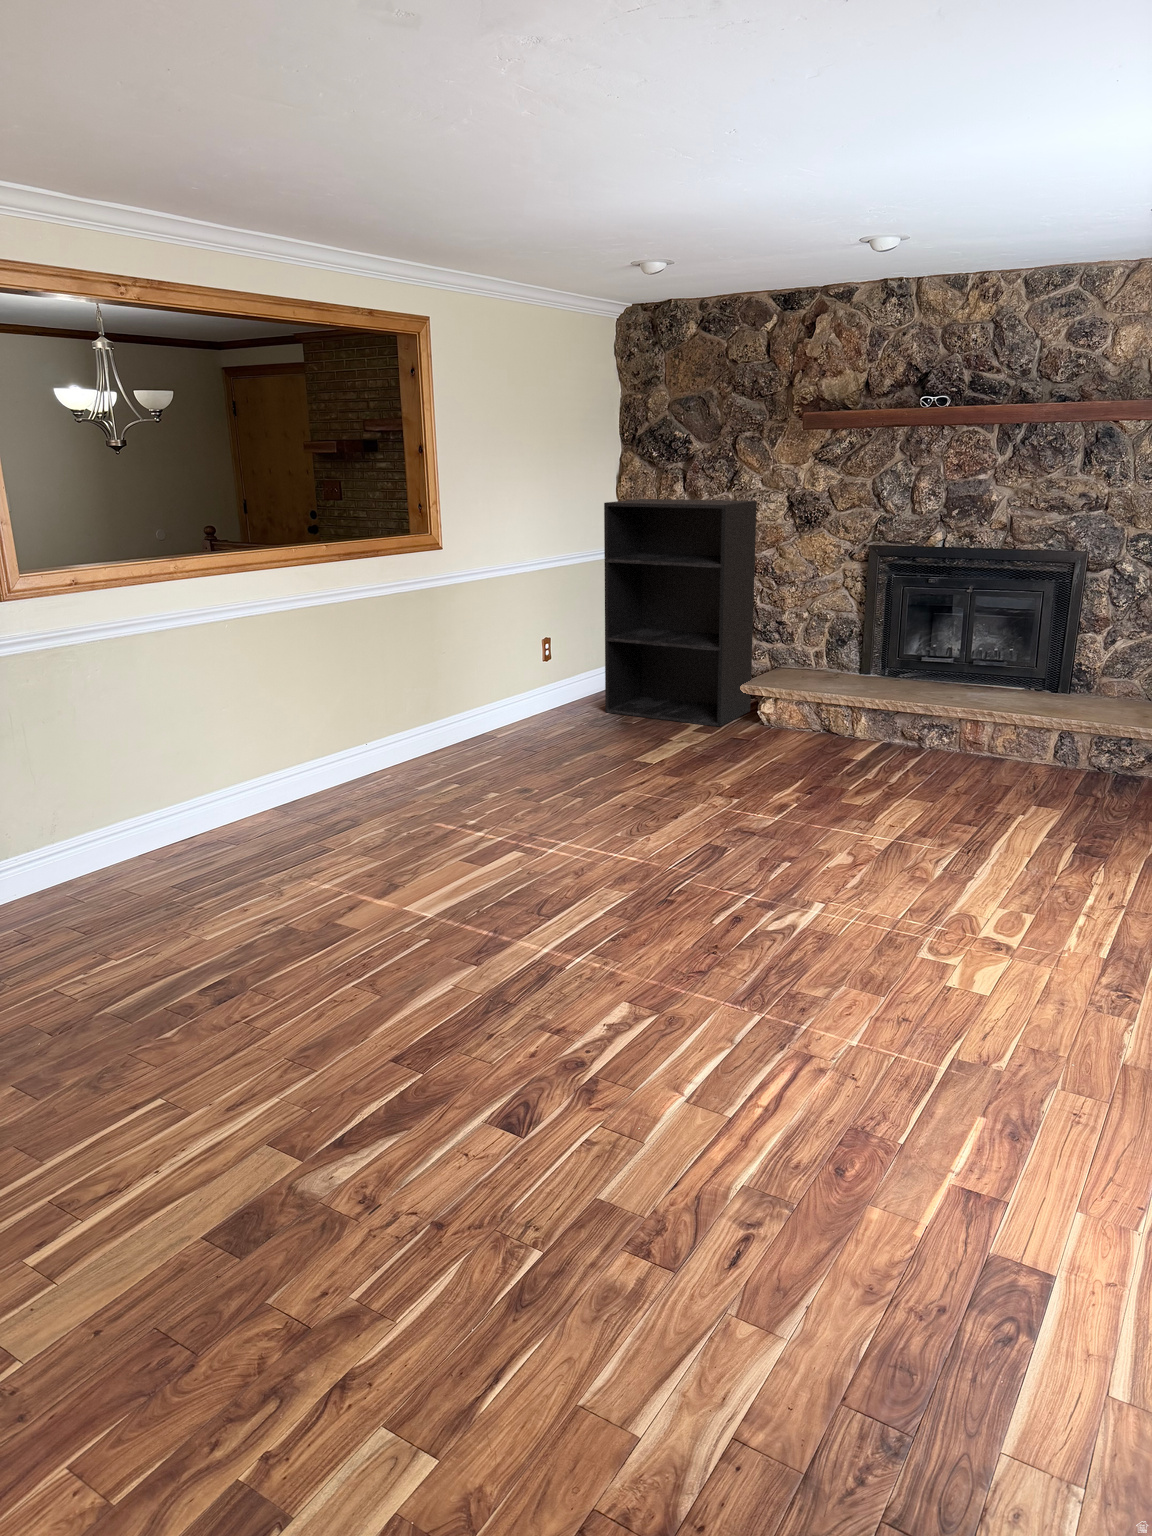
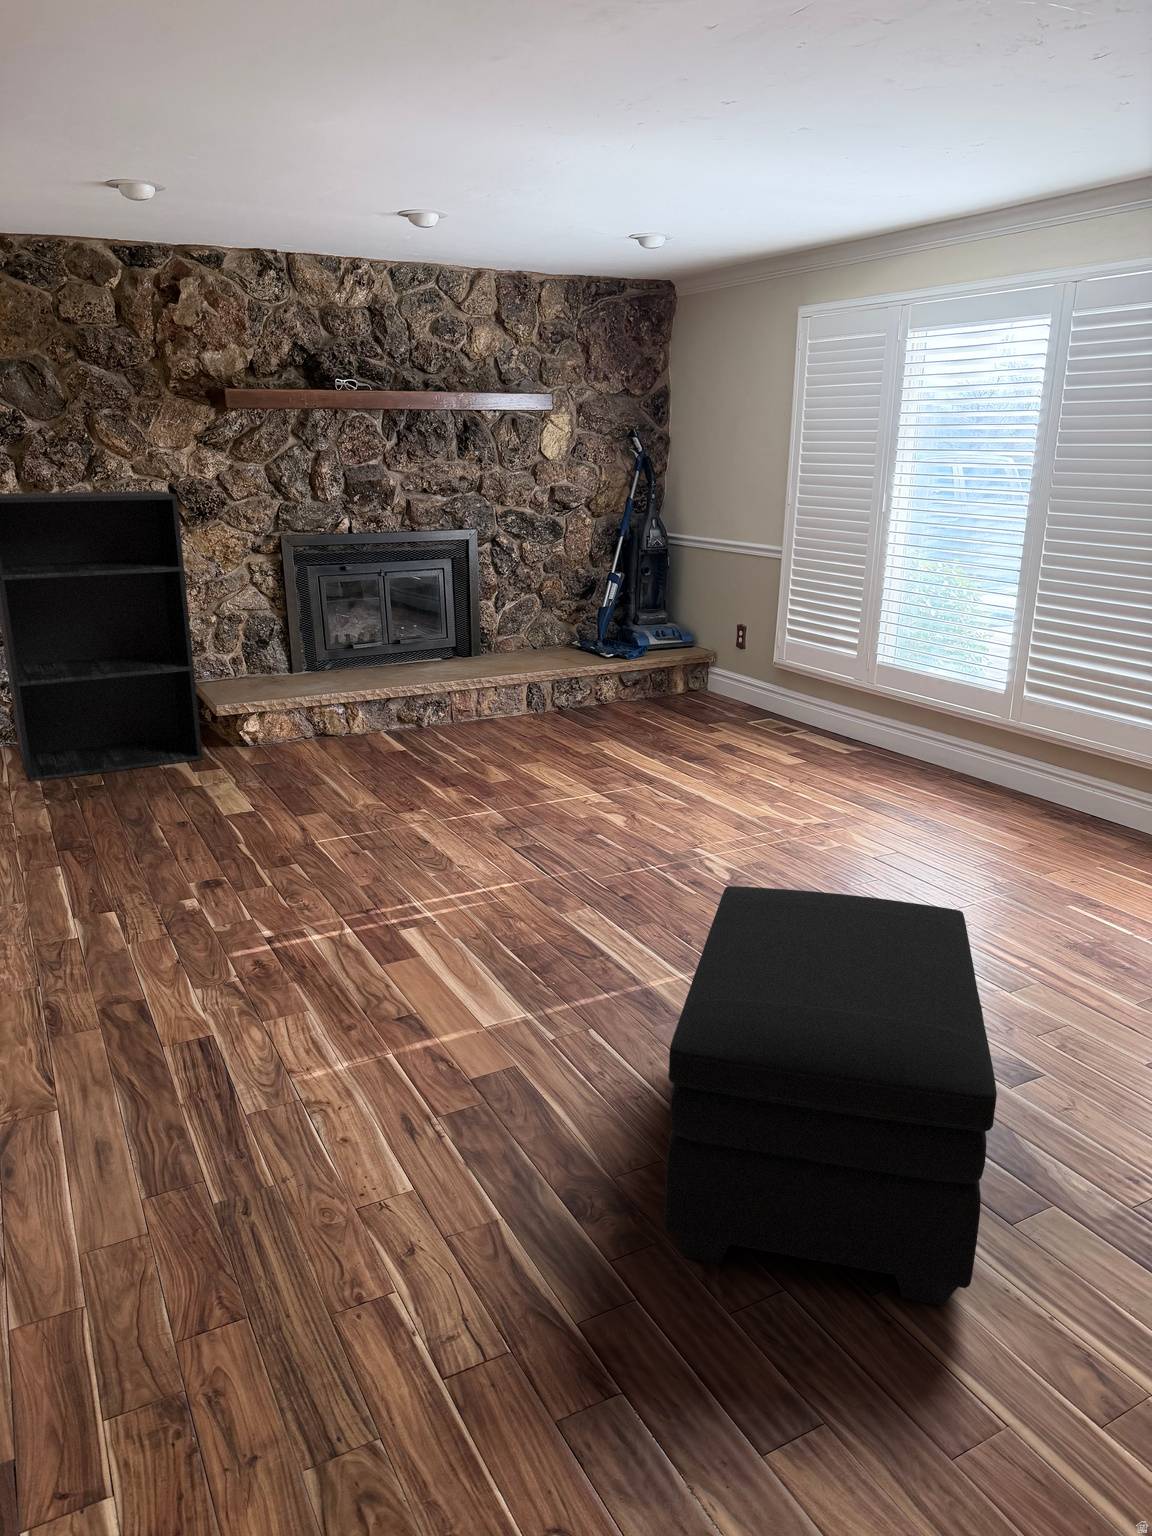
ottoman: none [130,845,464,1110] -> present [664,886,997,1306]

